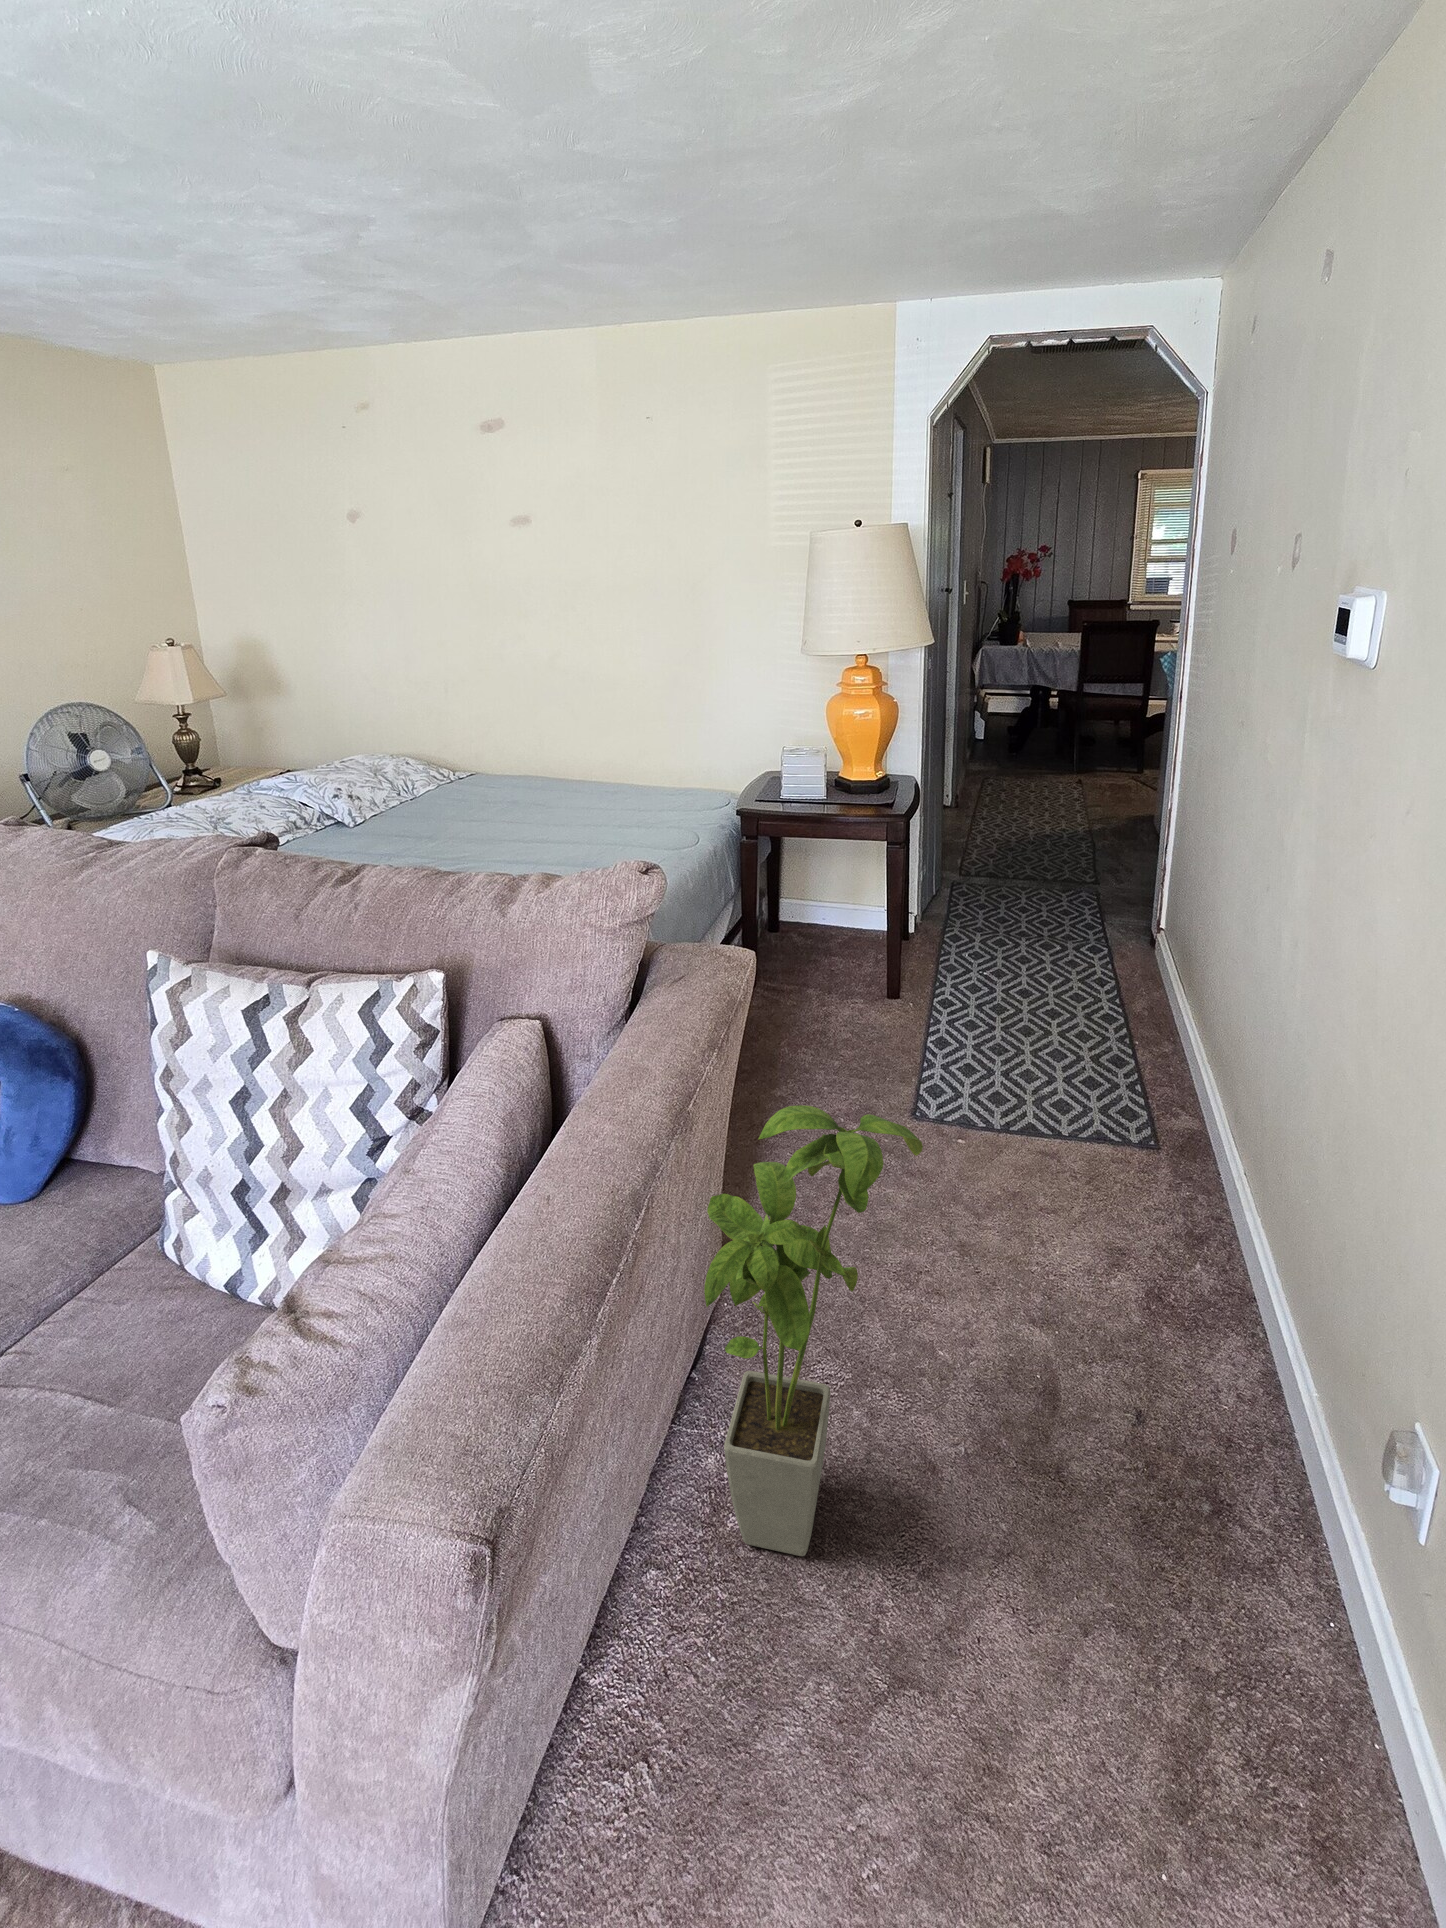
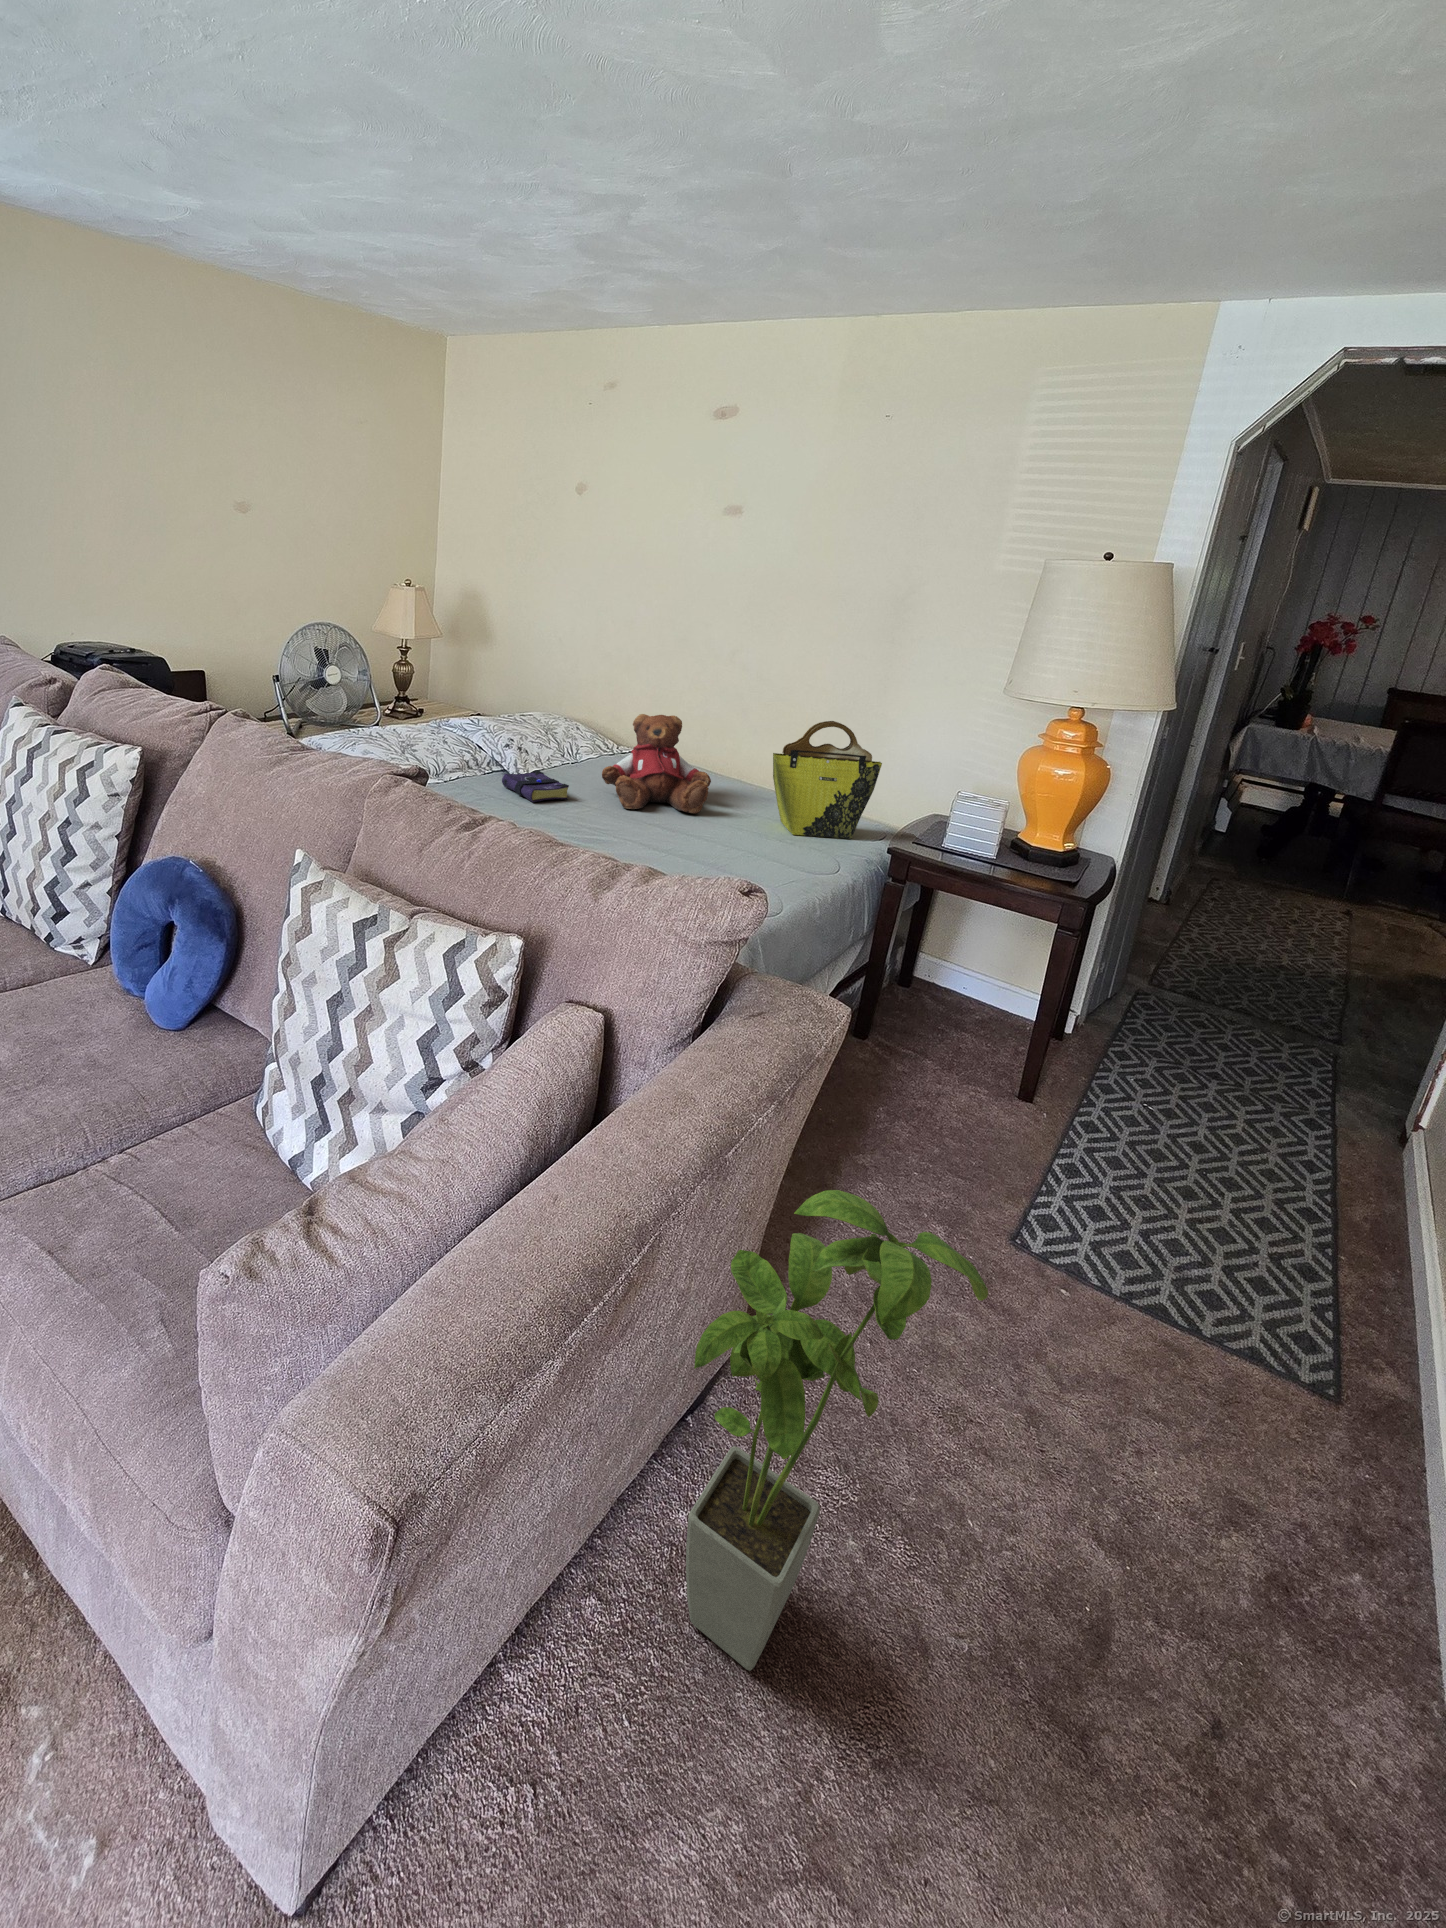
tote bag: none [619,706,718,819] -> present [773,721,882,839]
teddy bear: none [452,730,564,831] -> present [602,714,711,813]
book: none [343,814,421,847] -> present [502,771,569,802]

